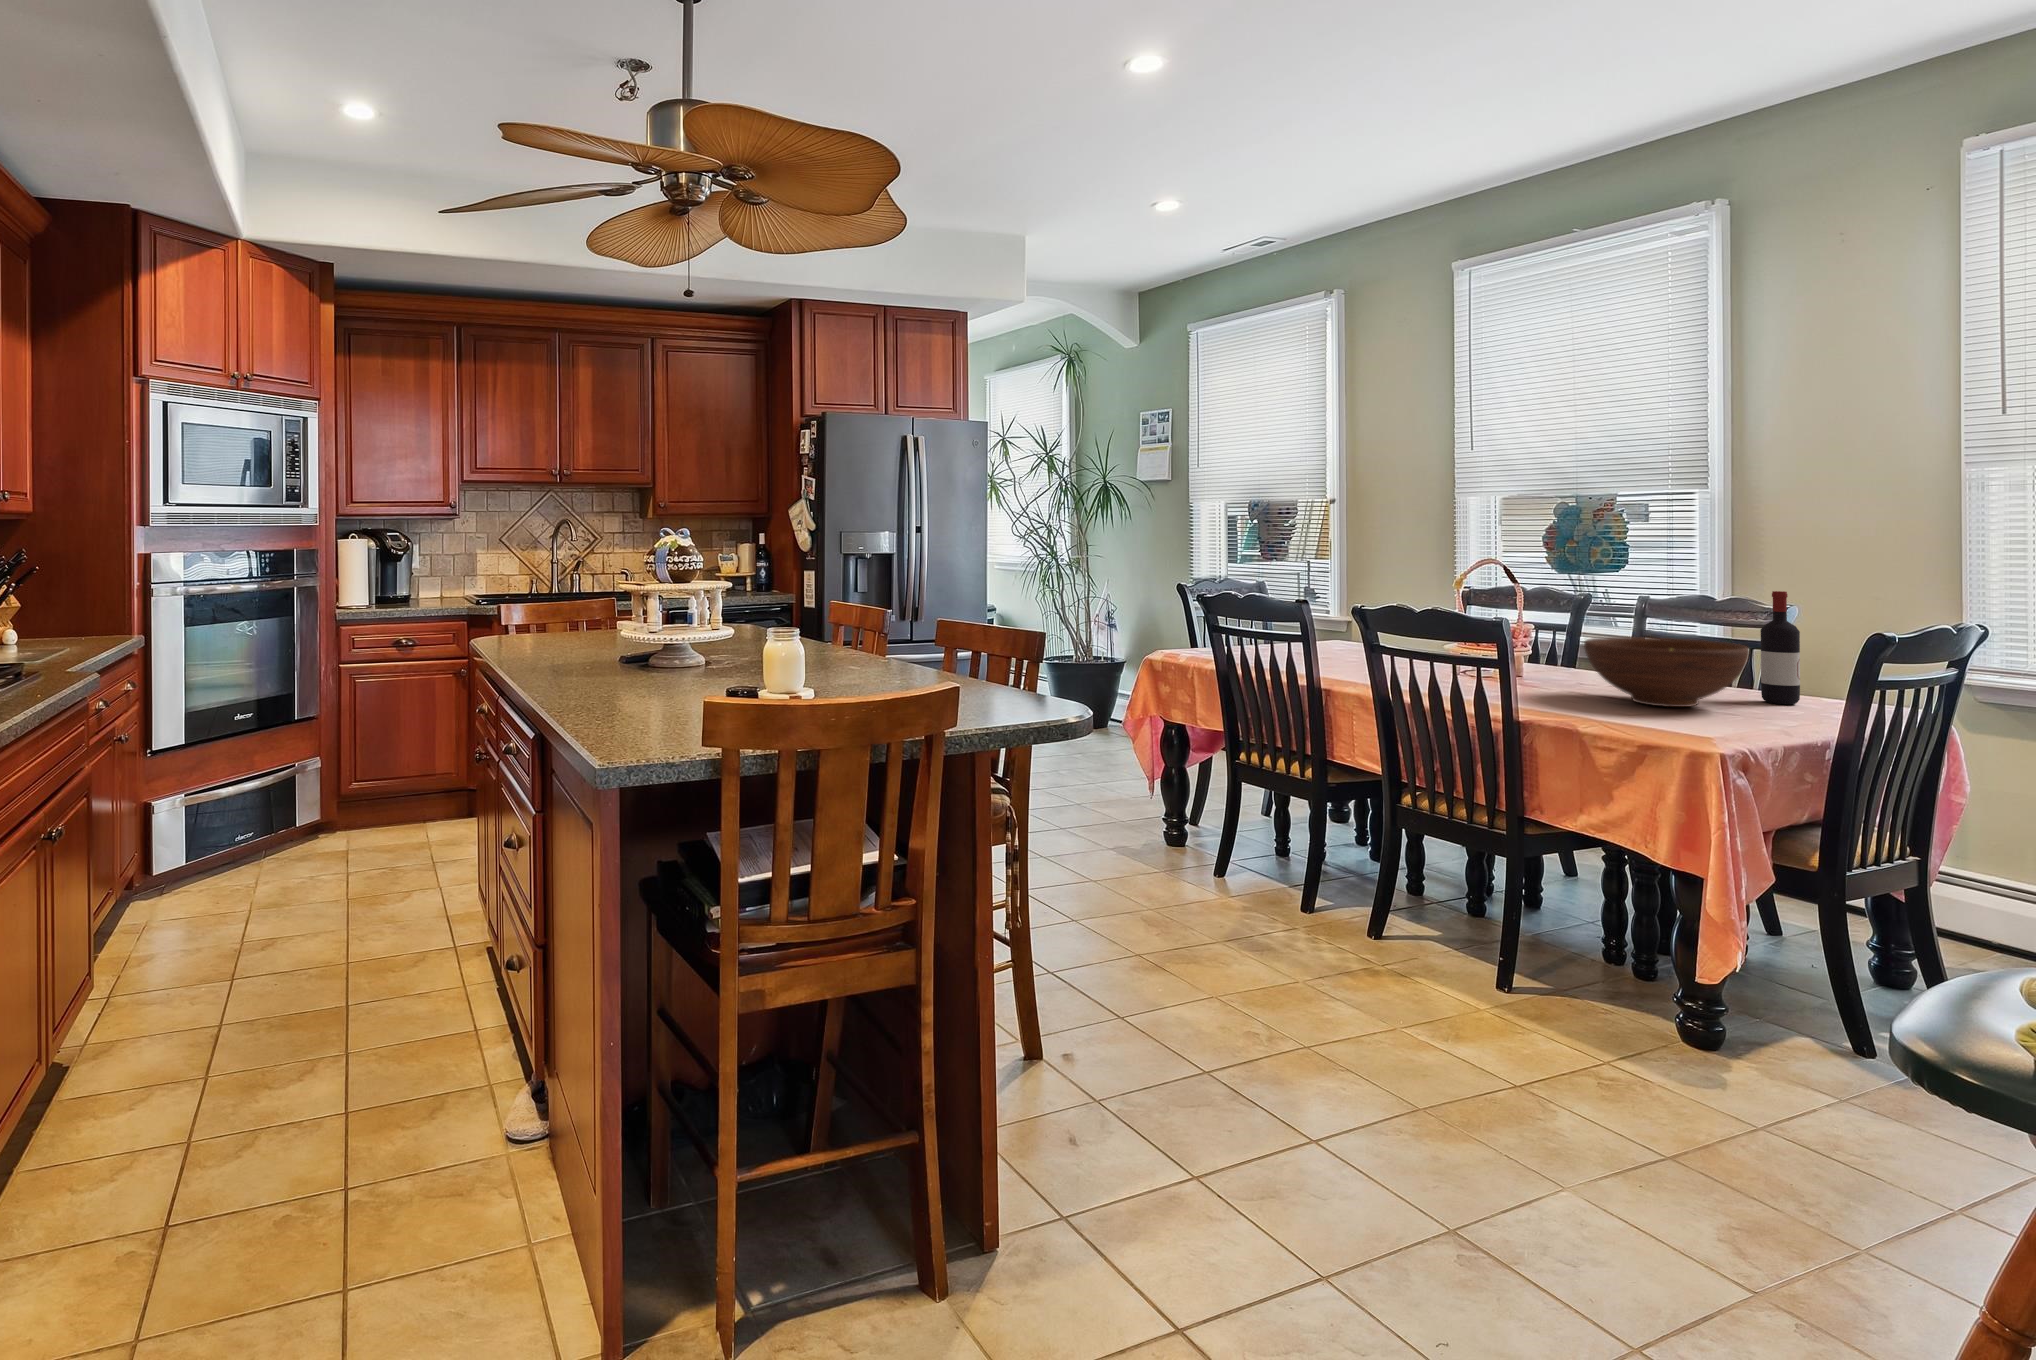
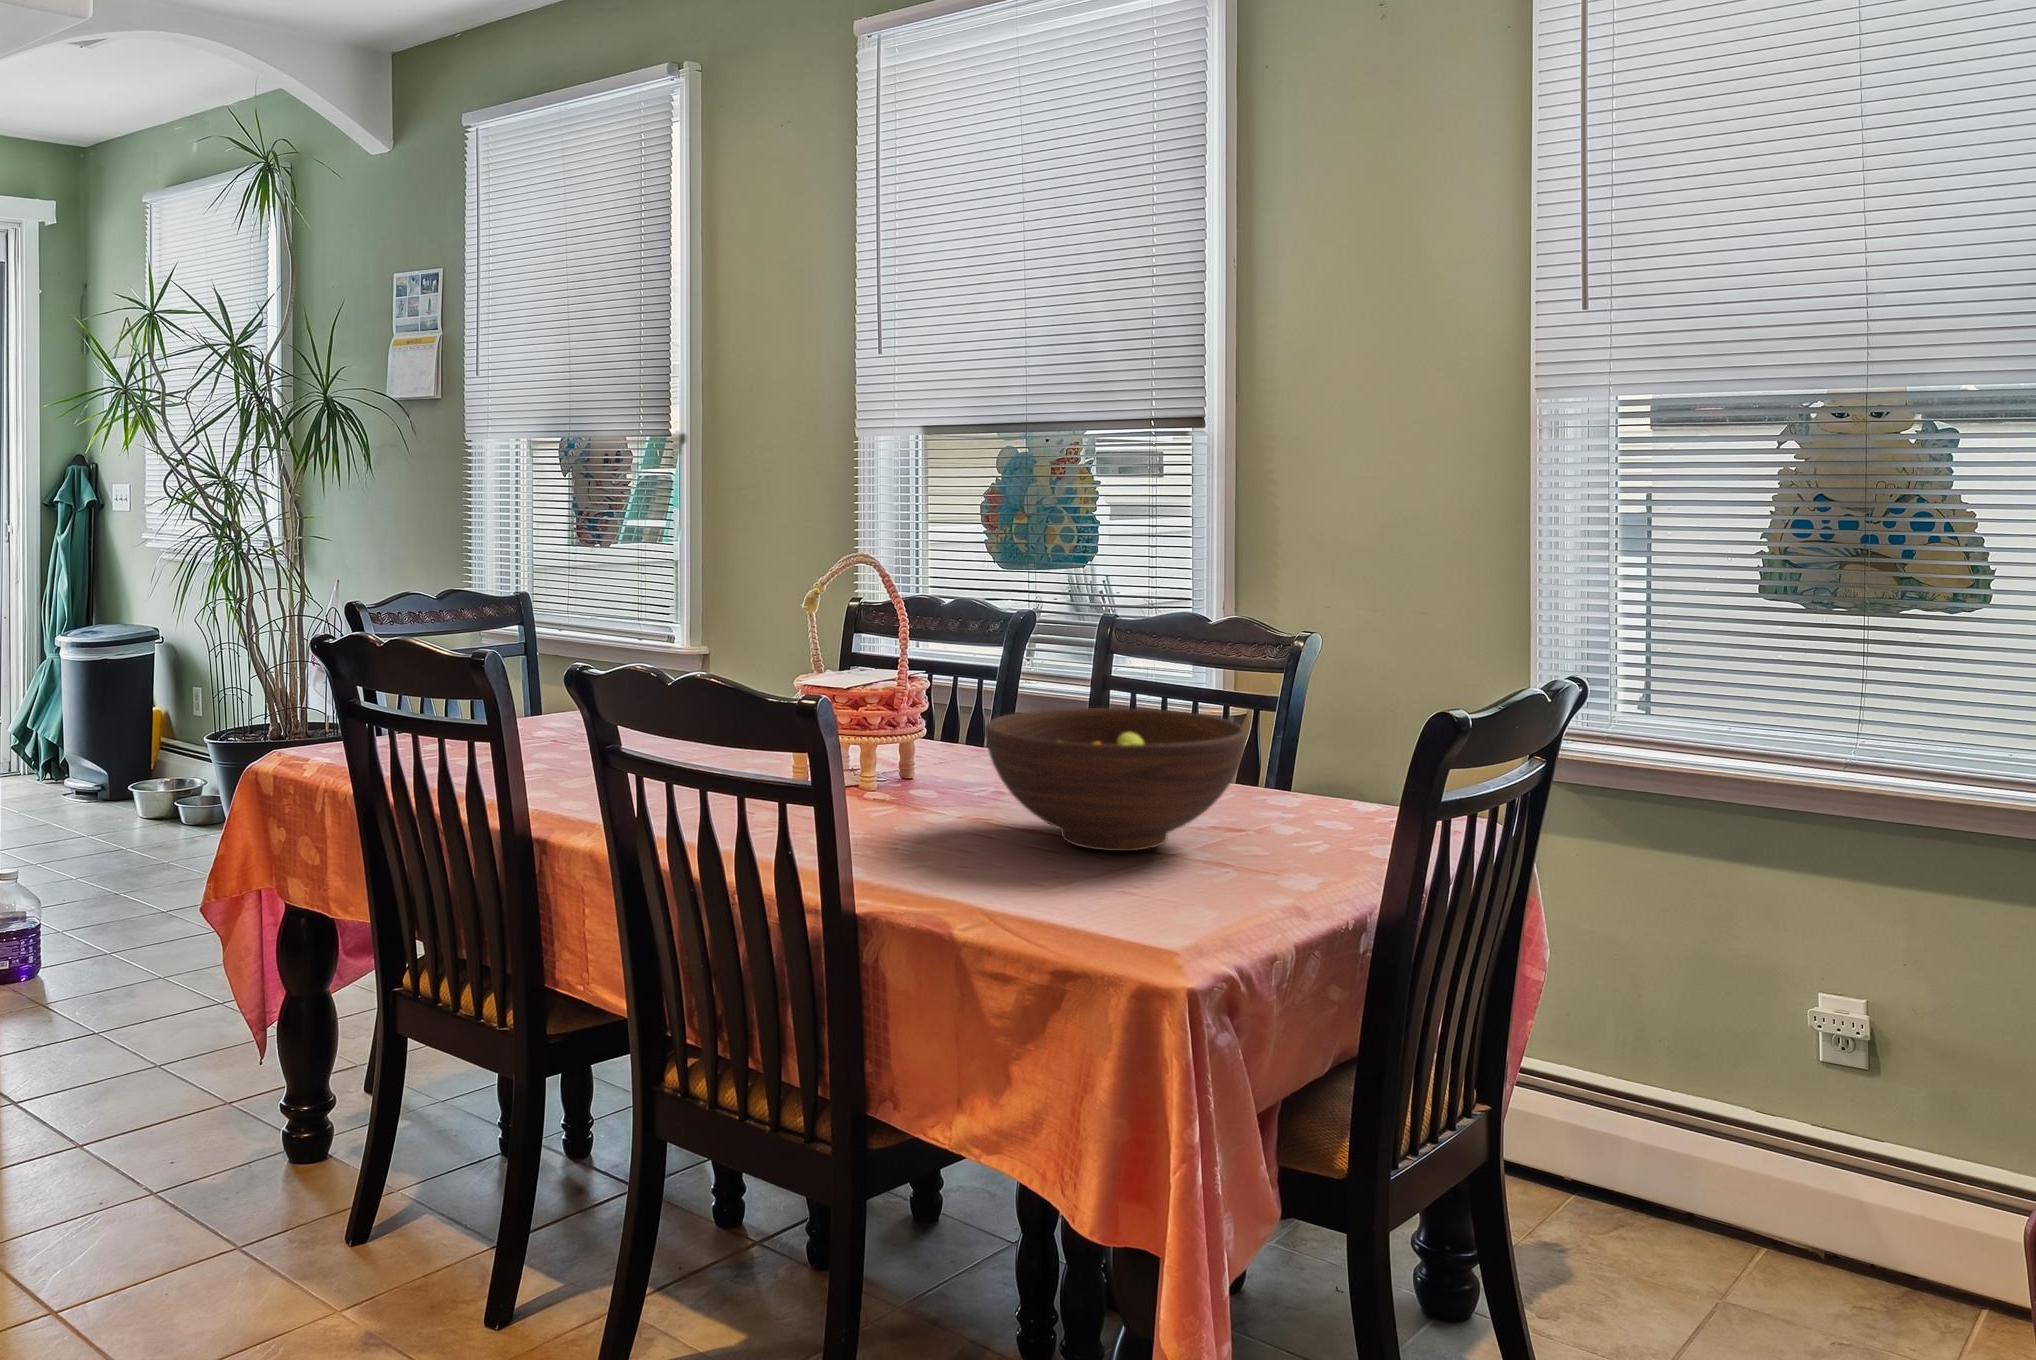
wine bottle: present [1760,591,1800,704] -> none [1265,615,1322,824]

